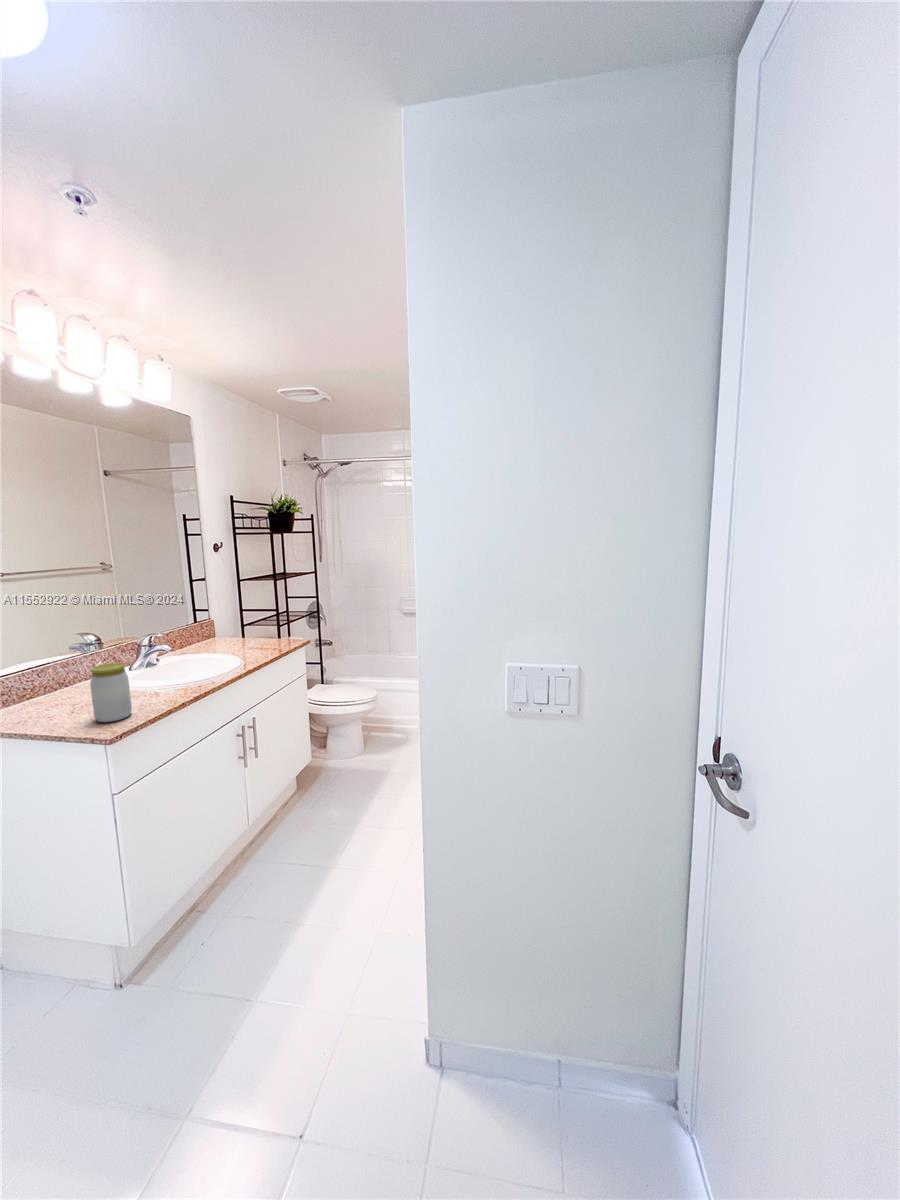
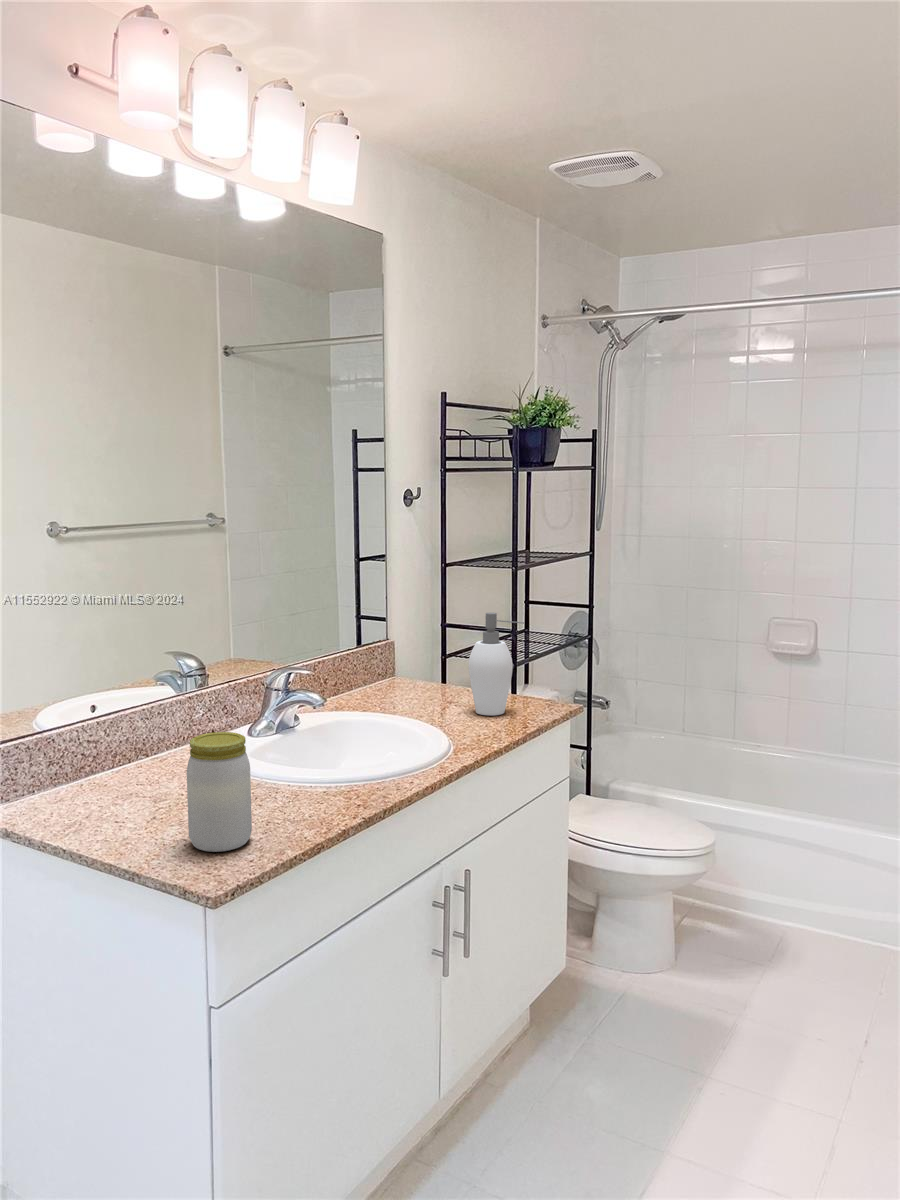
soap dispenser: none [251,600,277,648] -> present [468,613,524,715]

